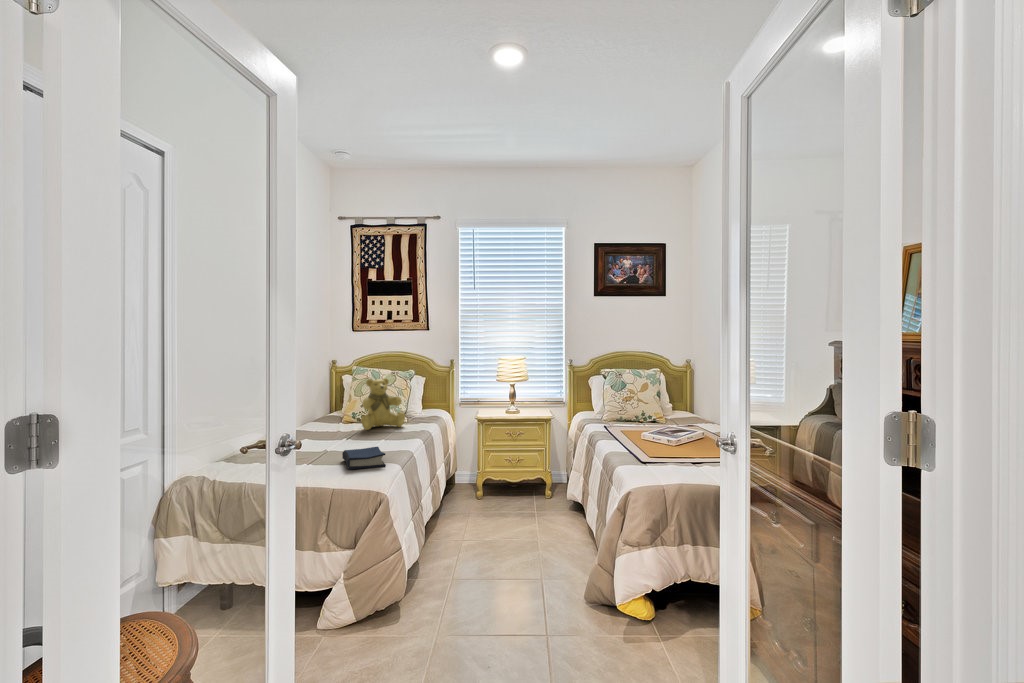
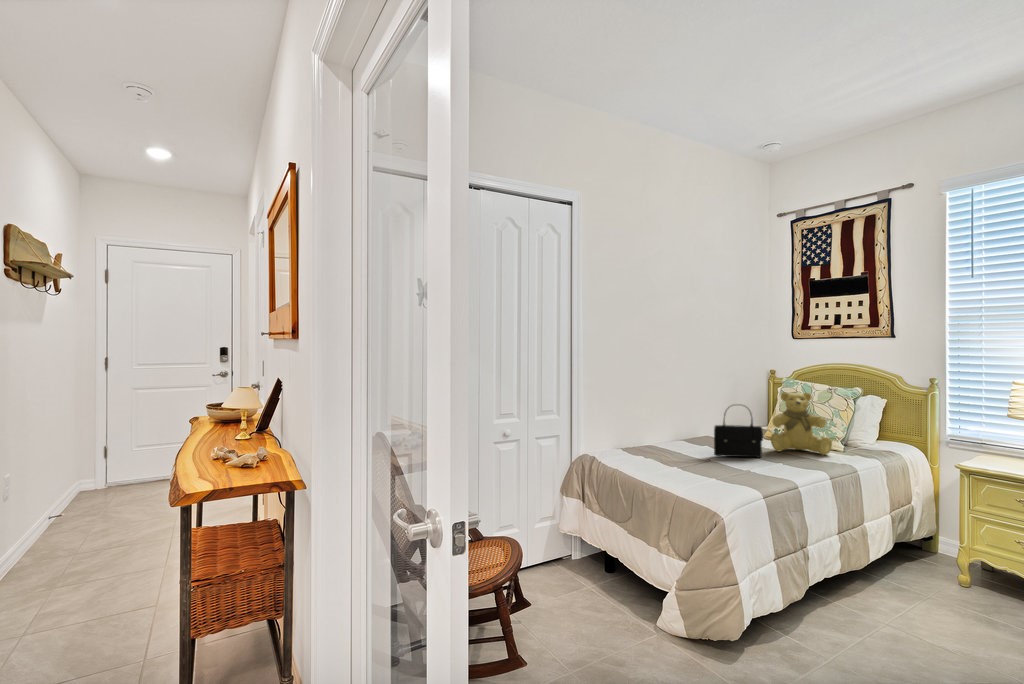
handbag: none [325,393,364,442] -> present [714,407,763,457]
hardback book: present [342,447,385,469] -> none [692,467,747,495]

